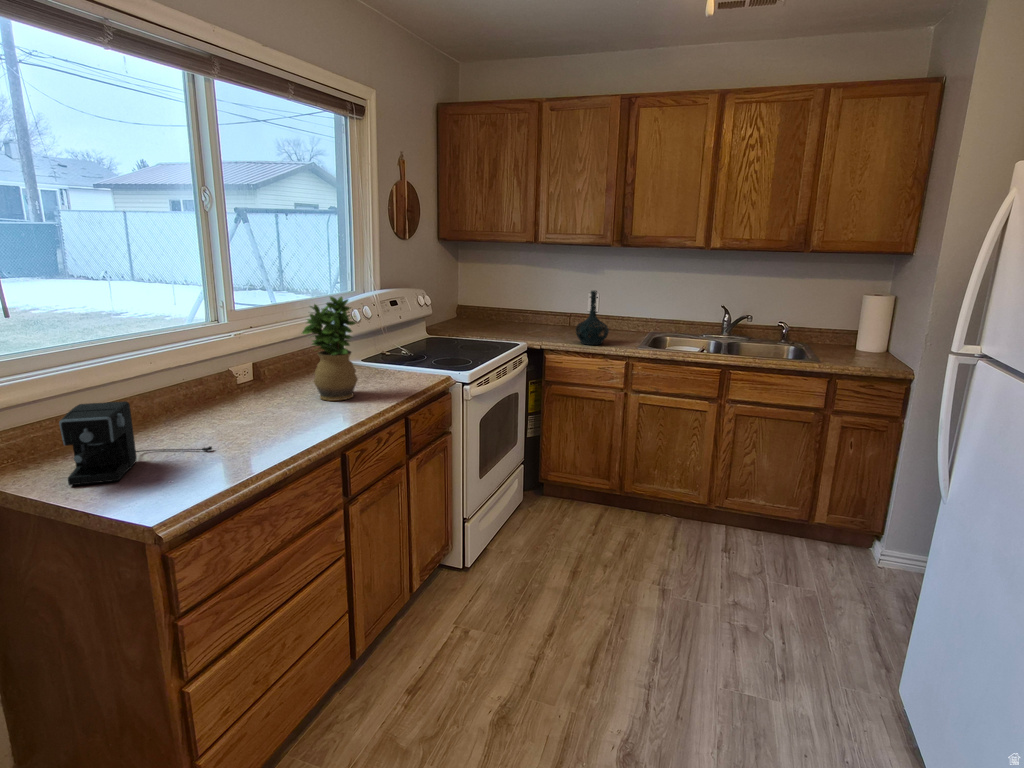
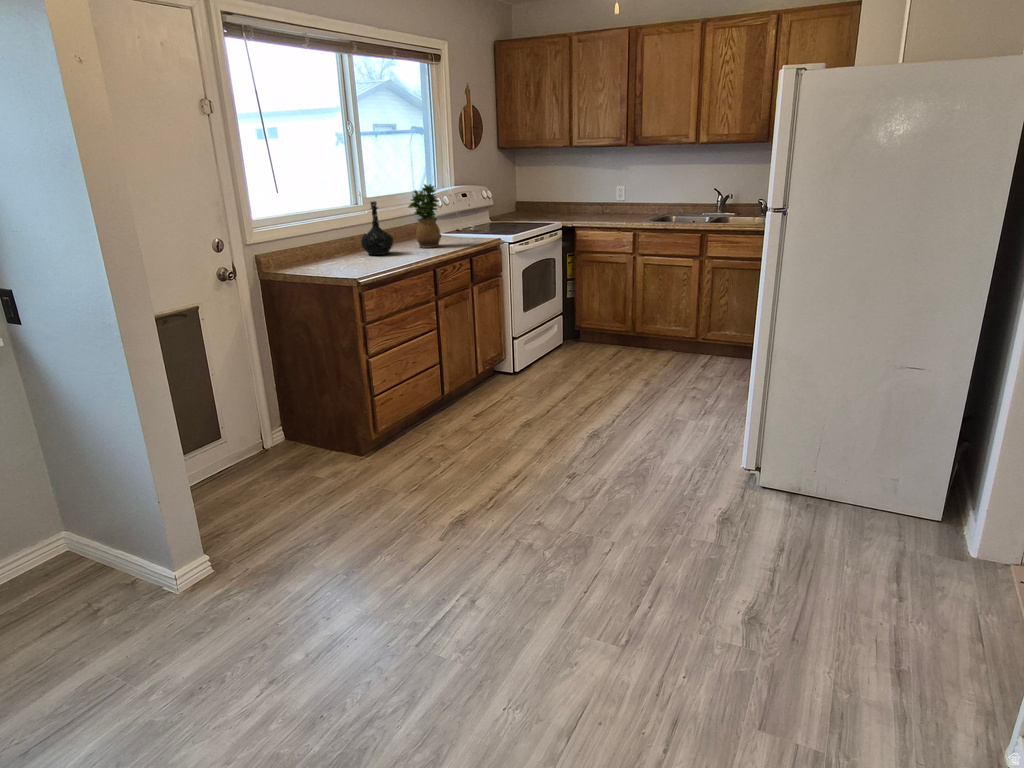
bottle: present [576,291,609,345] -> present [361,201,393,255]
coffee maker: present [59,401,212,485] -> none [308,235,369,271]

